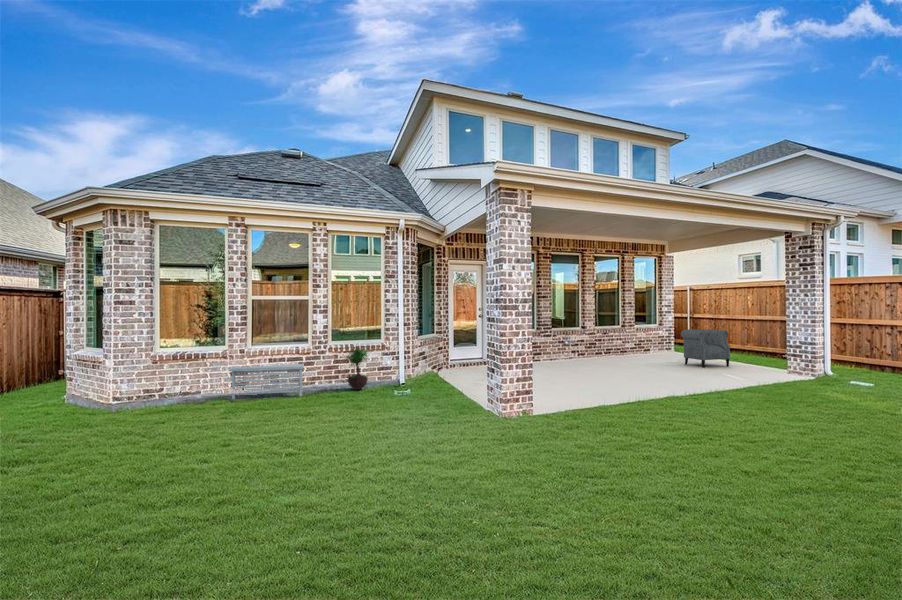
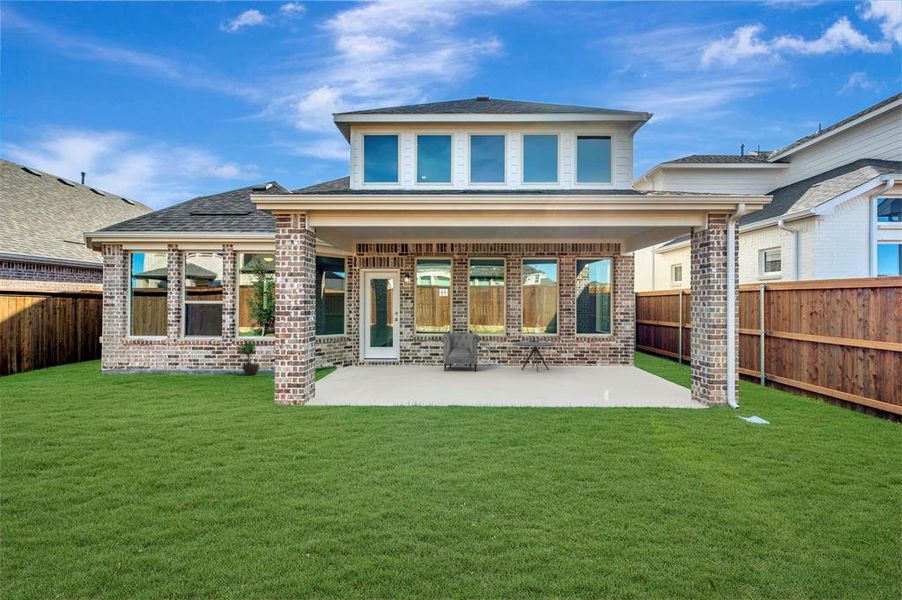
chair: present [681,329,730,368] -> present [441,333,480,372]
round table: none [617,340,660,371] -> present [516,342,555,372]
storage bench: present [229,364,304,399] -> none [148,351,215,378]

